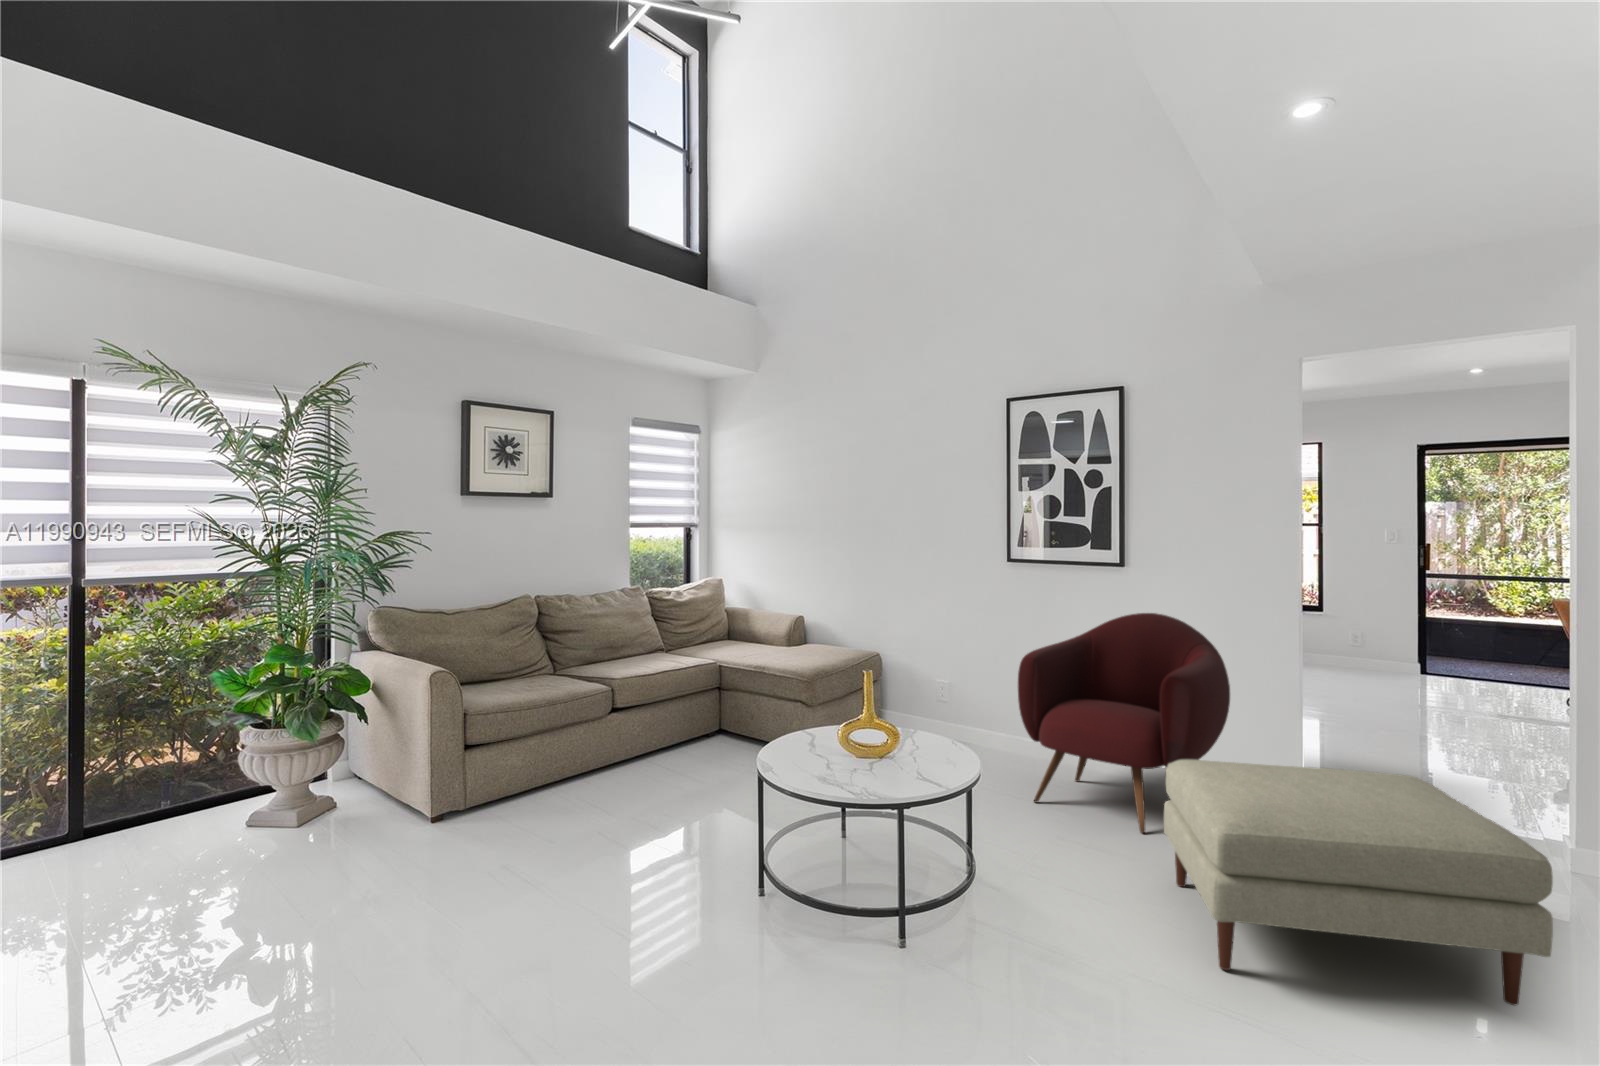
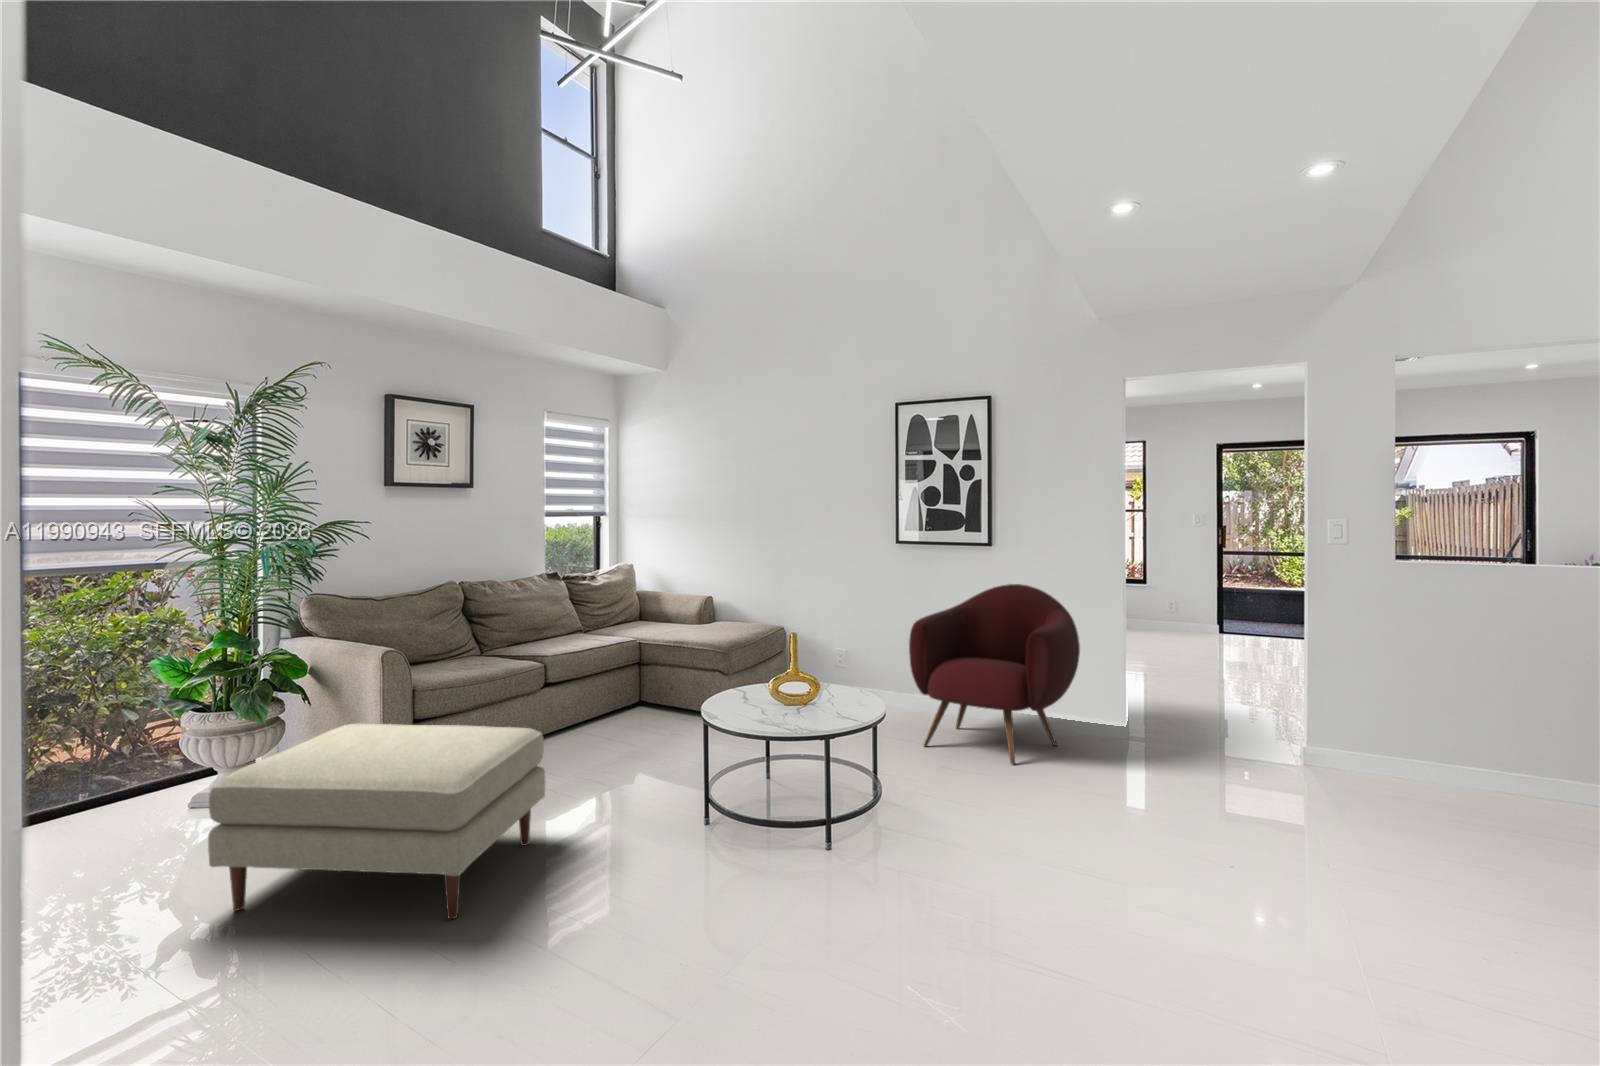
ottoman: present [1164,760,1553,1005] -> present [208,724,545,919]

